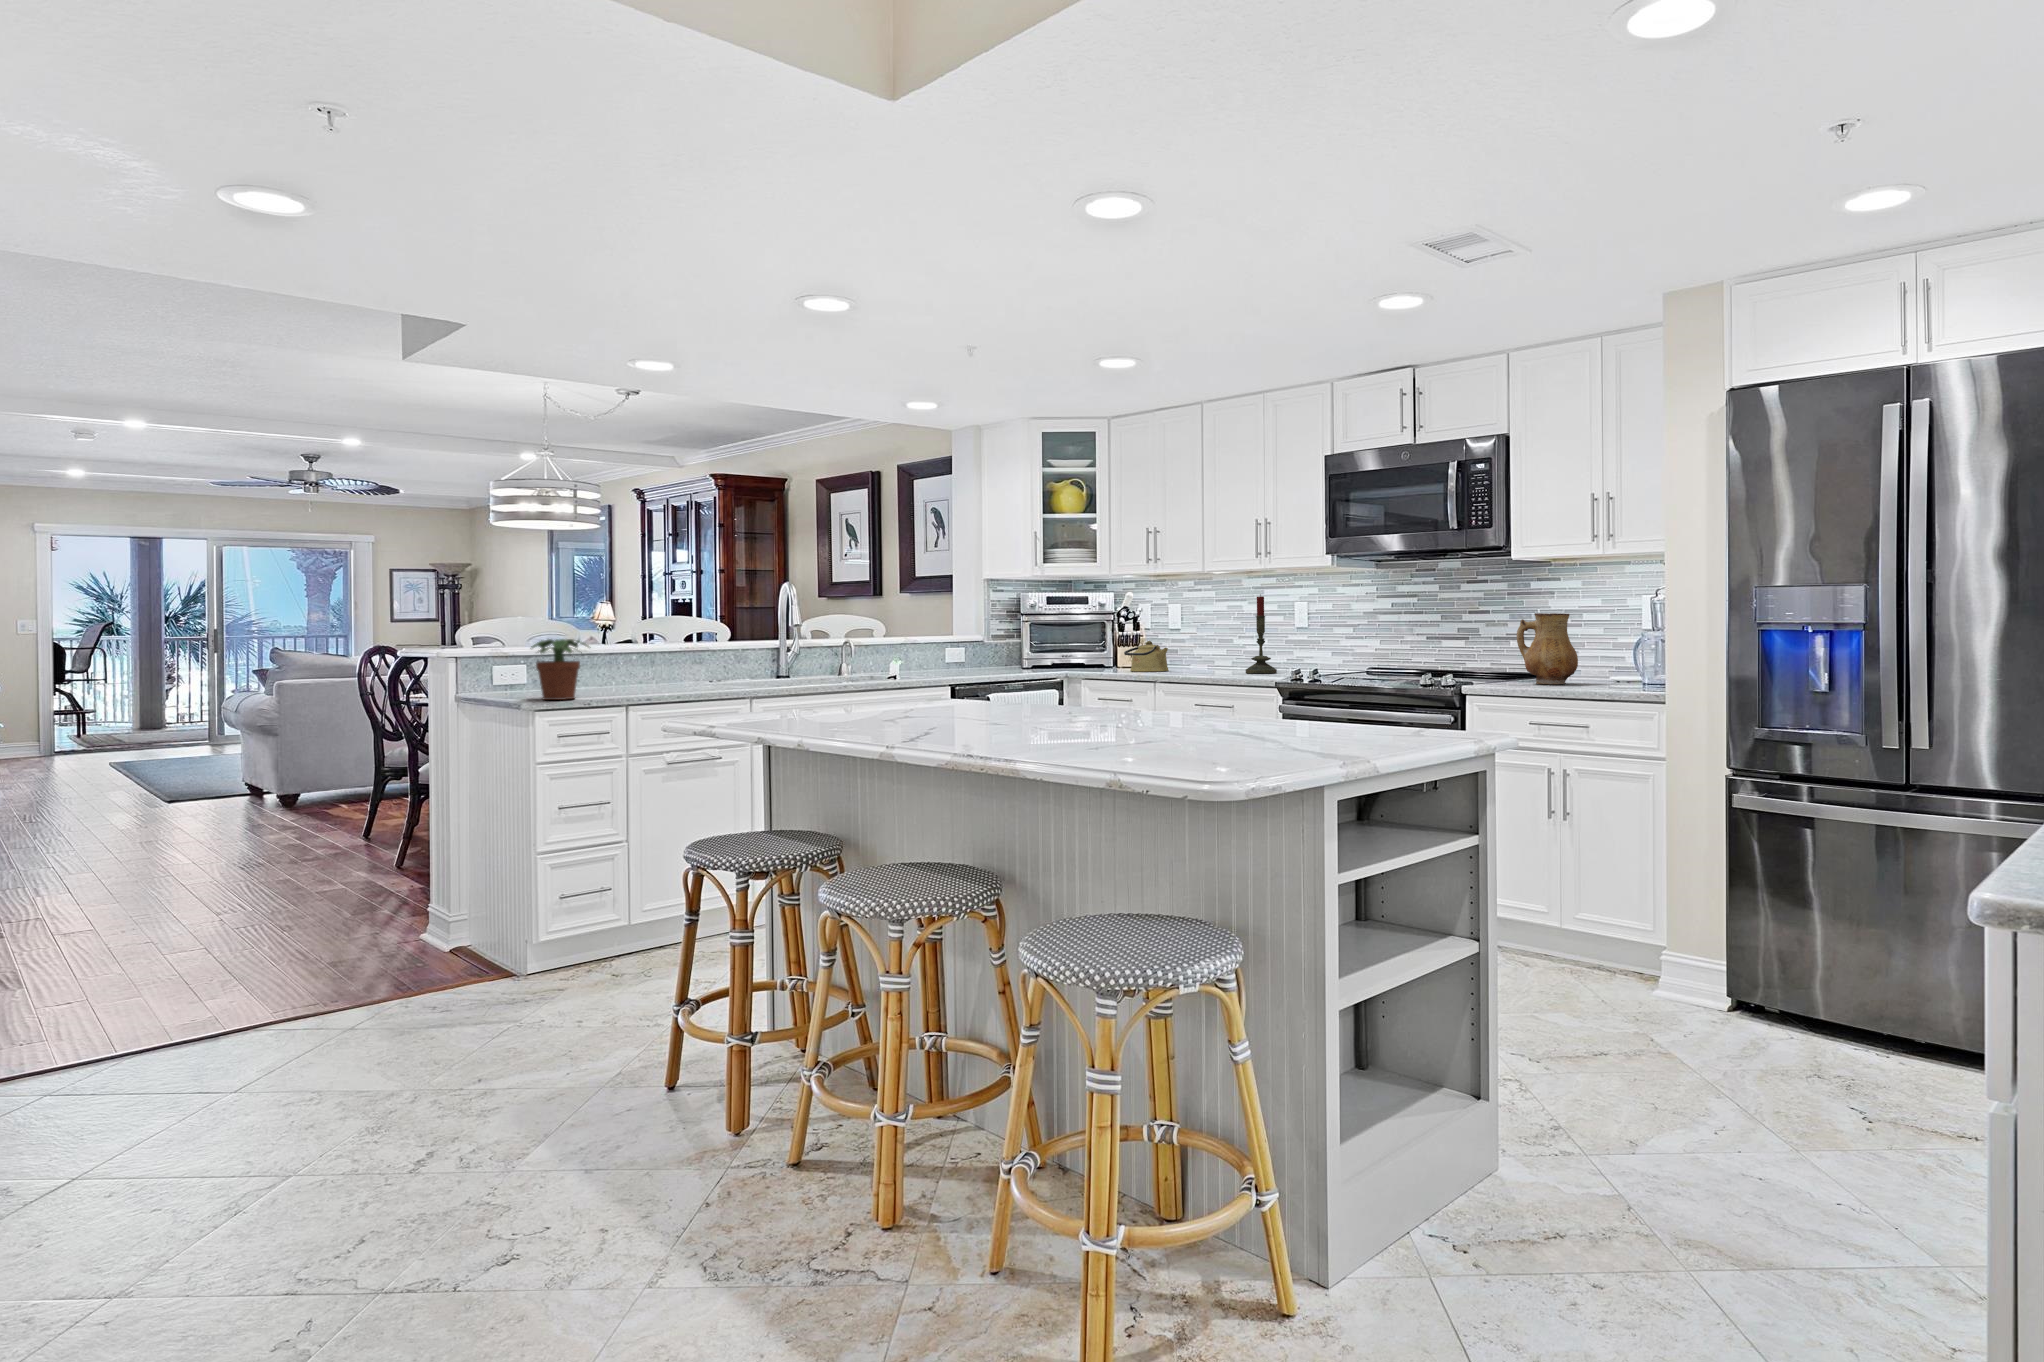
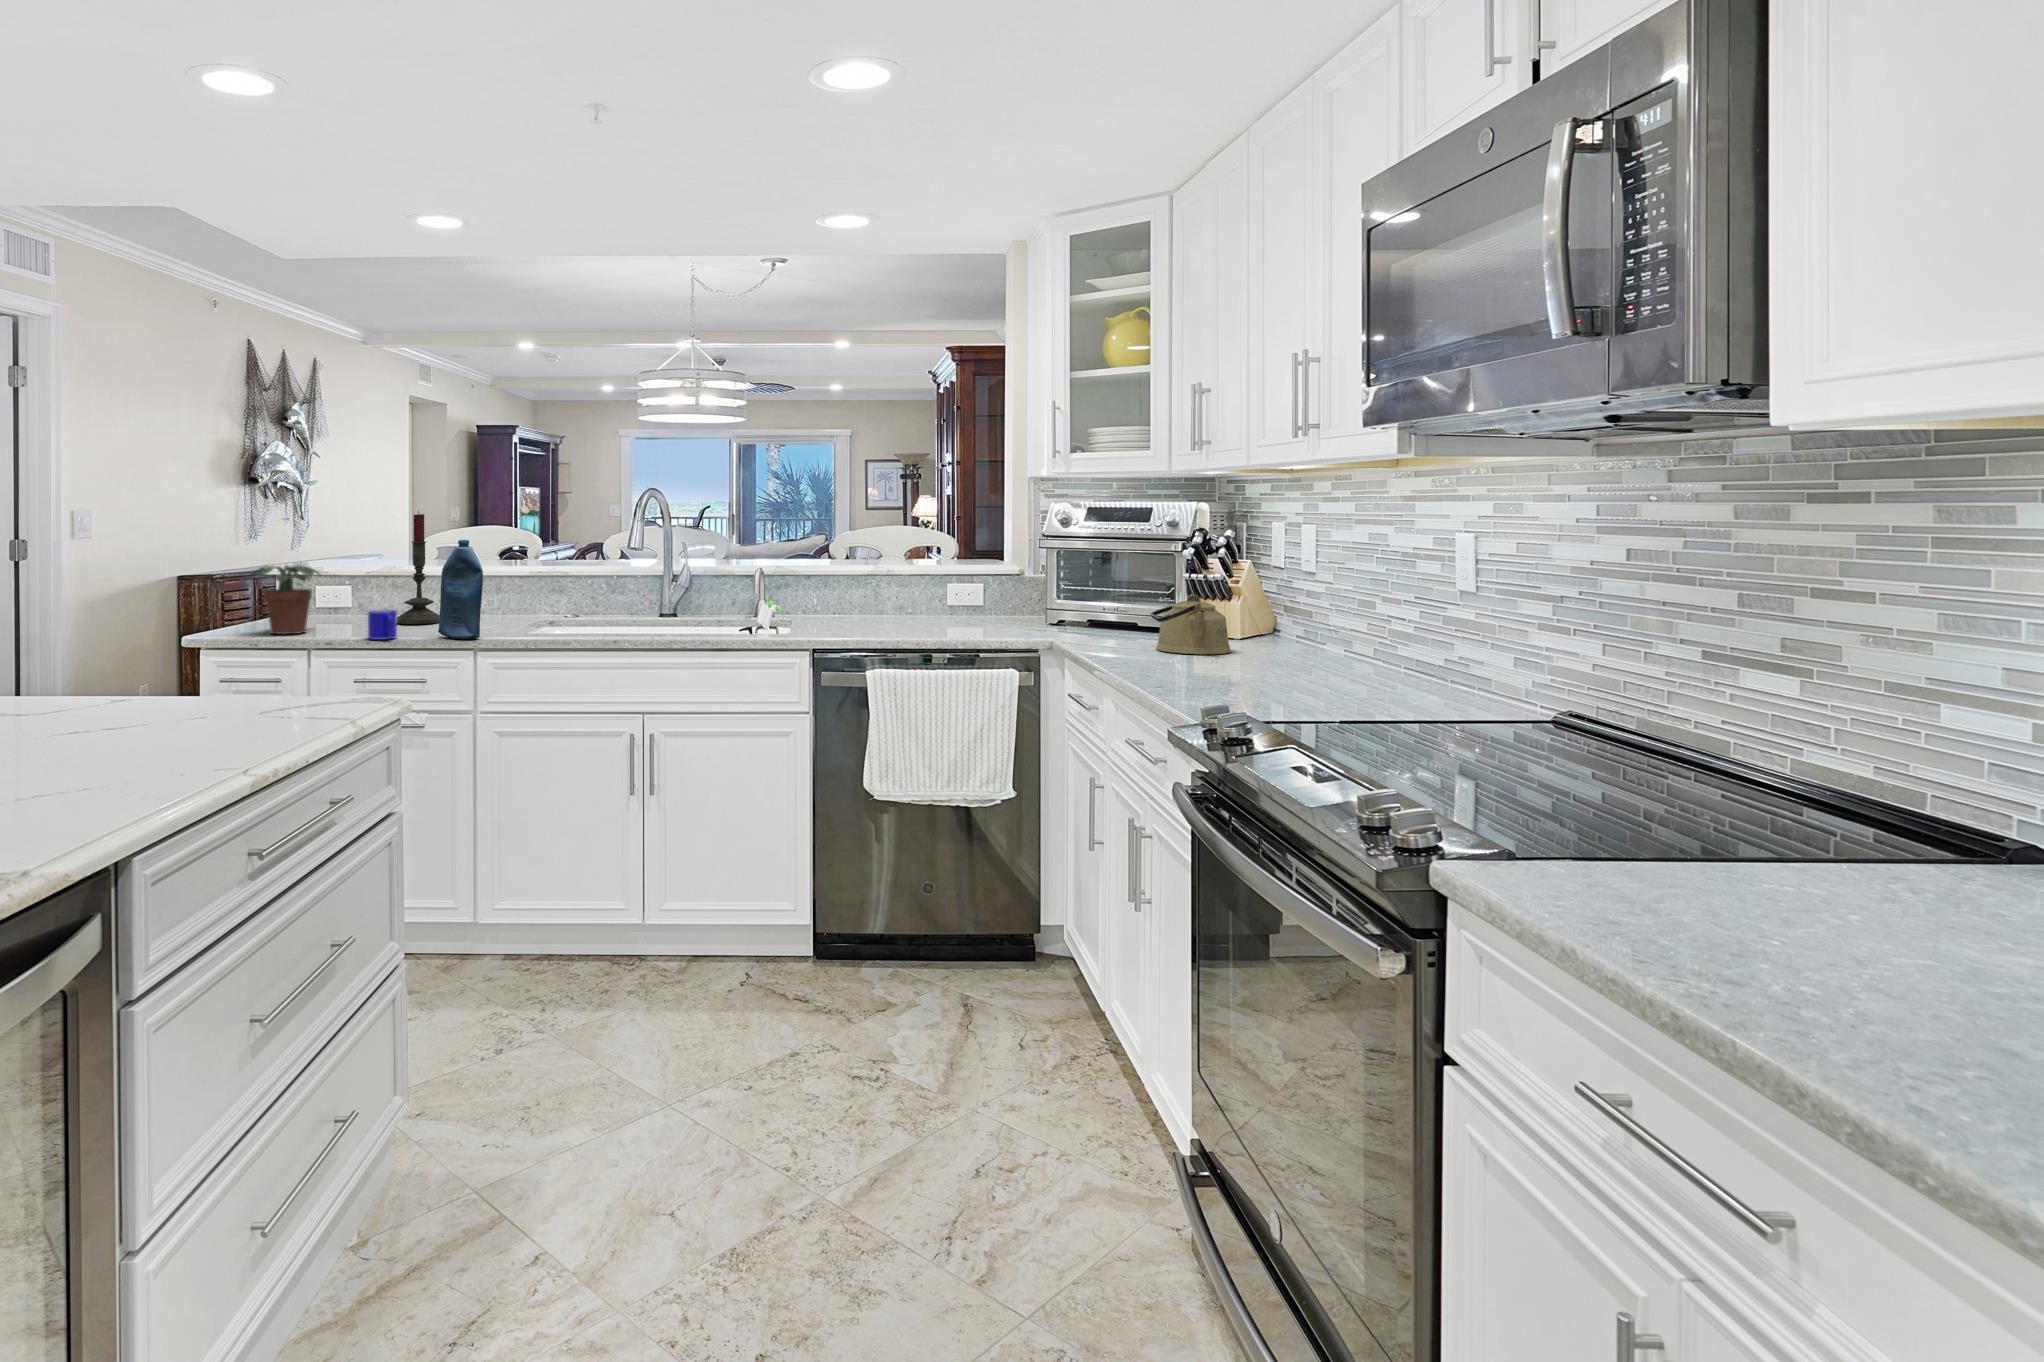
candle: present [1246,595,1277,673] -> present [397,511,440,624]
ceramic pitcher: present [1517,613,1578,684] -> none [1629,639,1902,950]
bottle: none [708,615,749,693] -> present [438,540,483,639]
mug: none [656,673,692,697] -> present [368,610,397,640]

